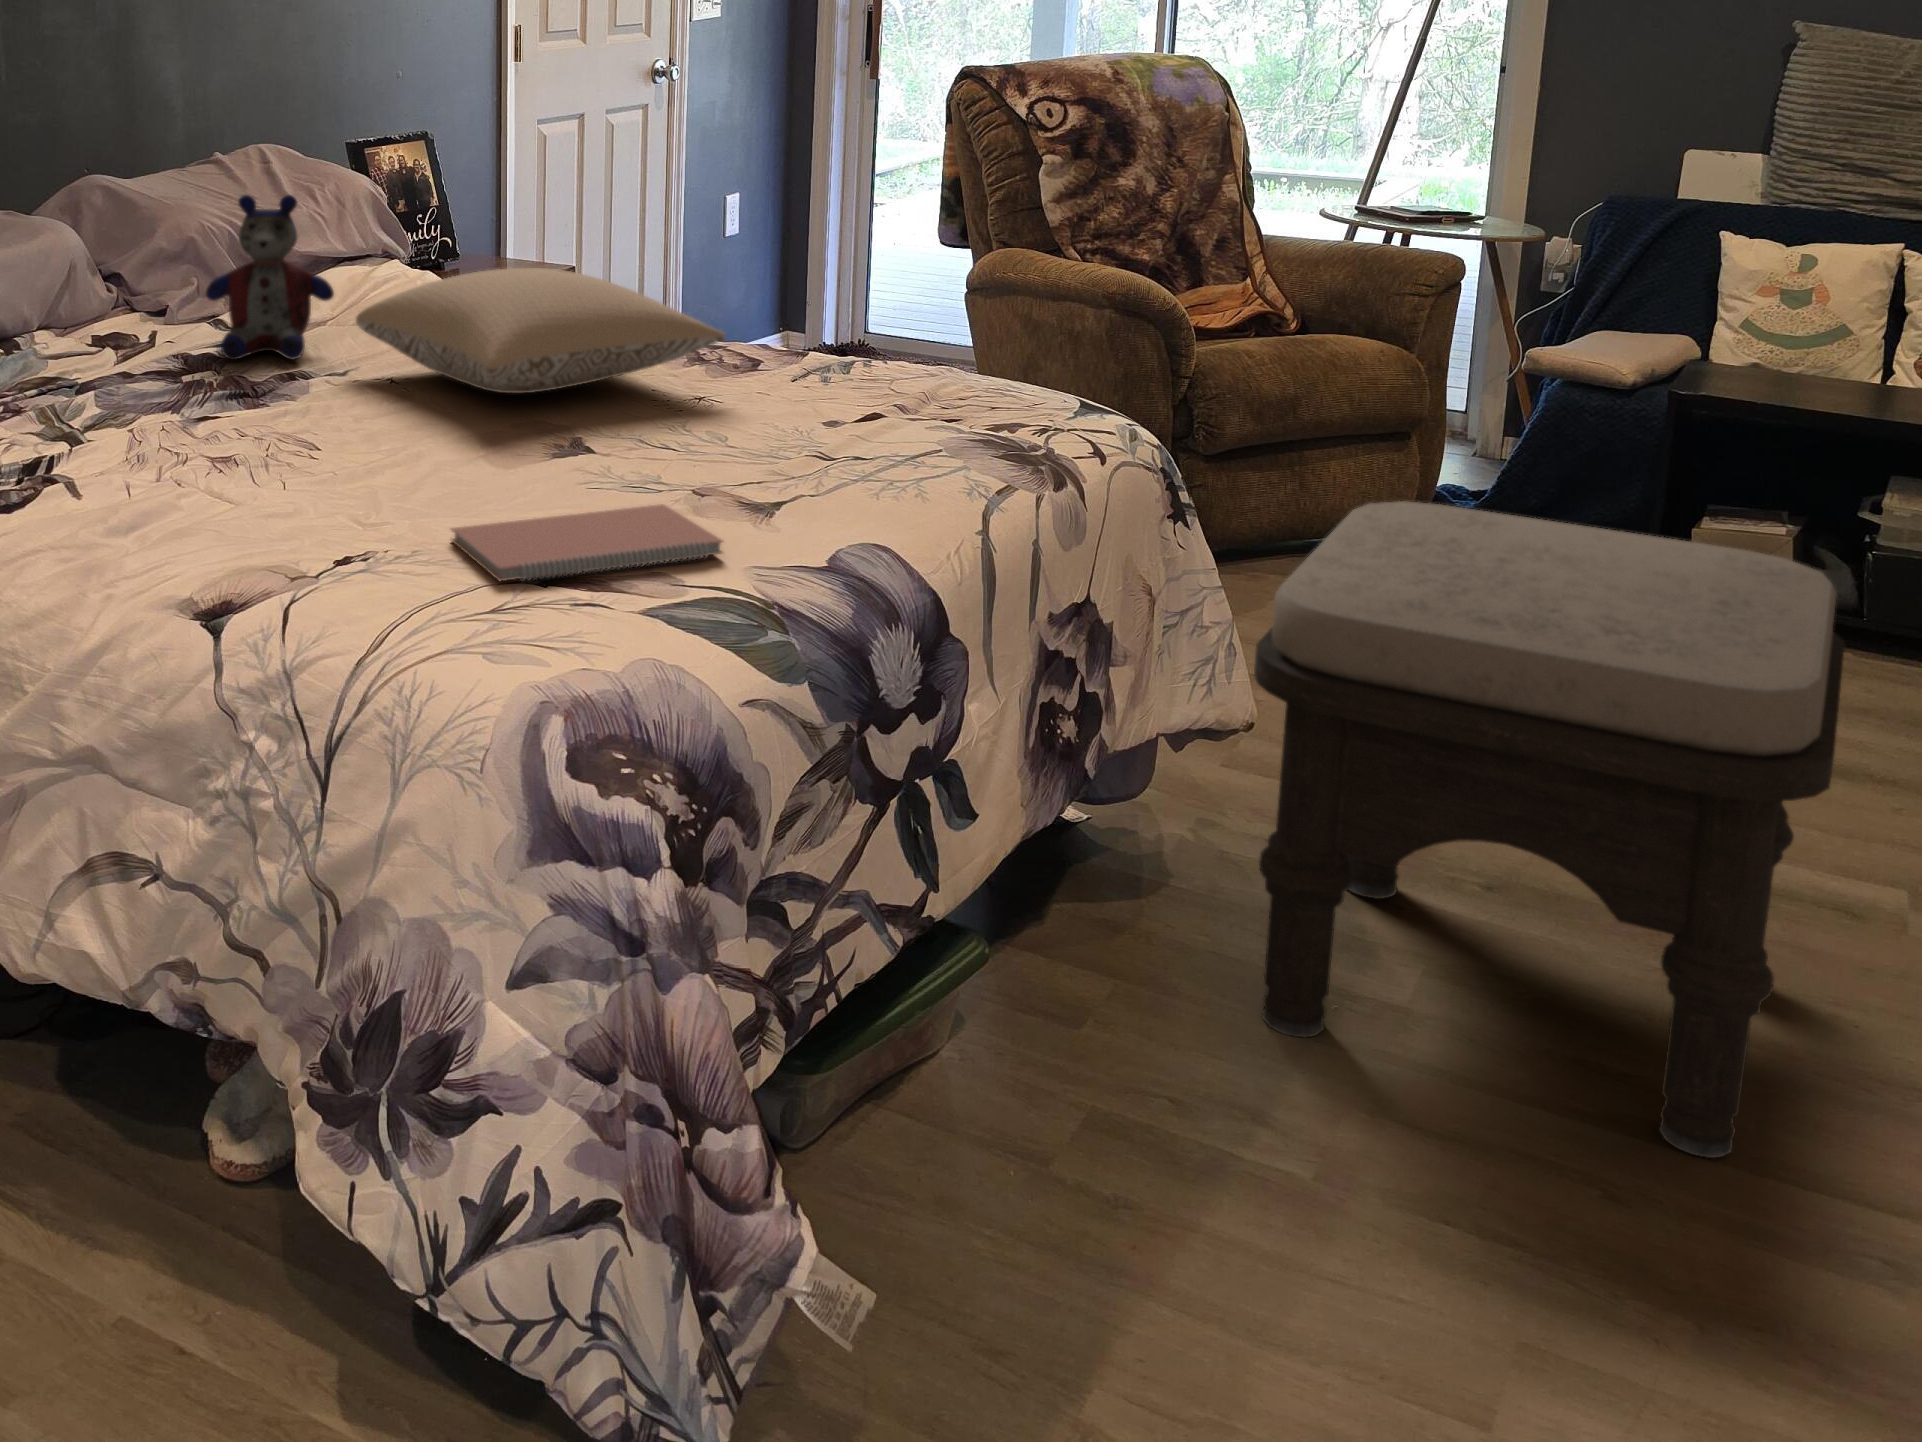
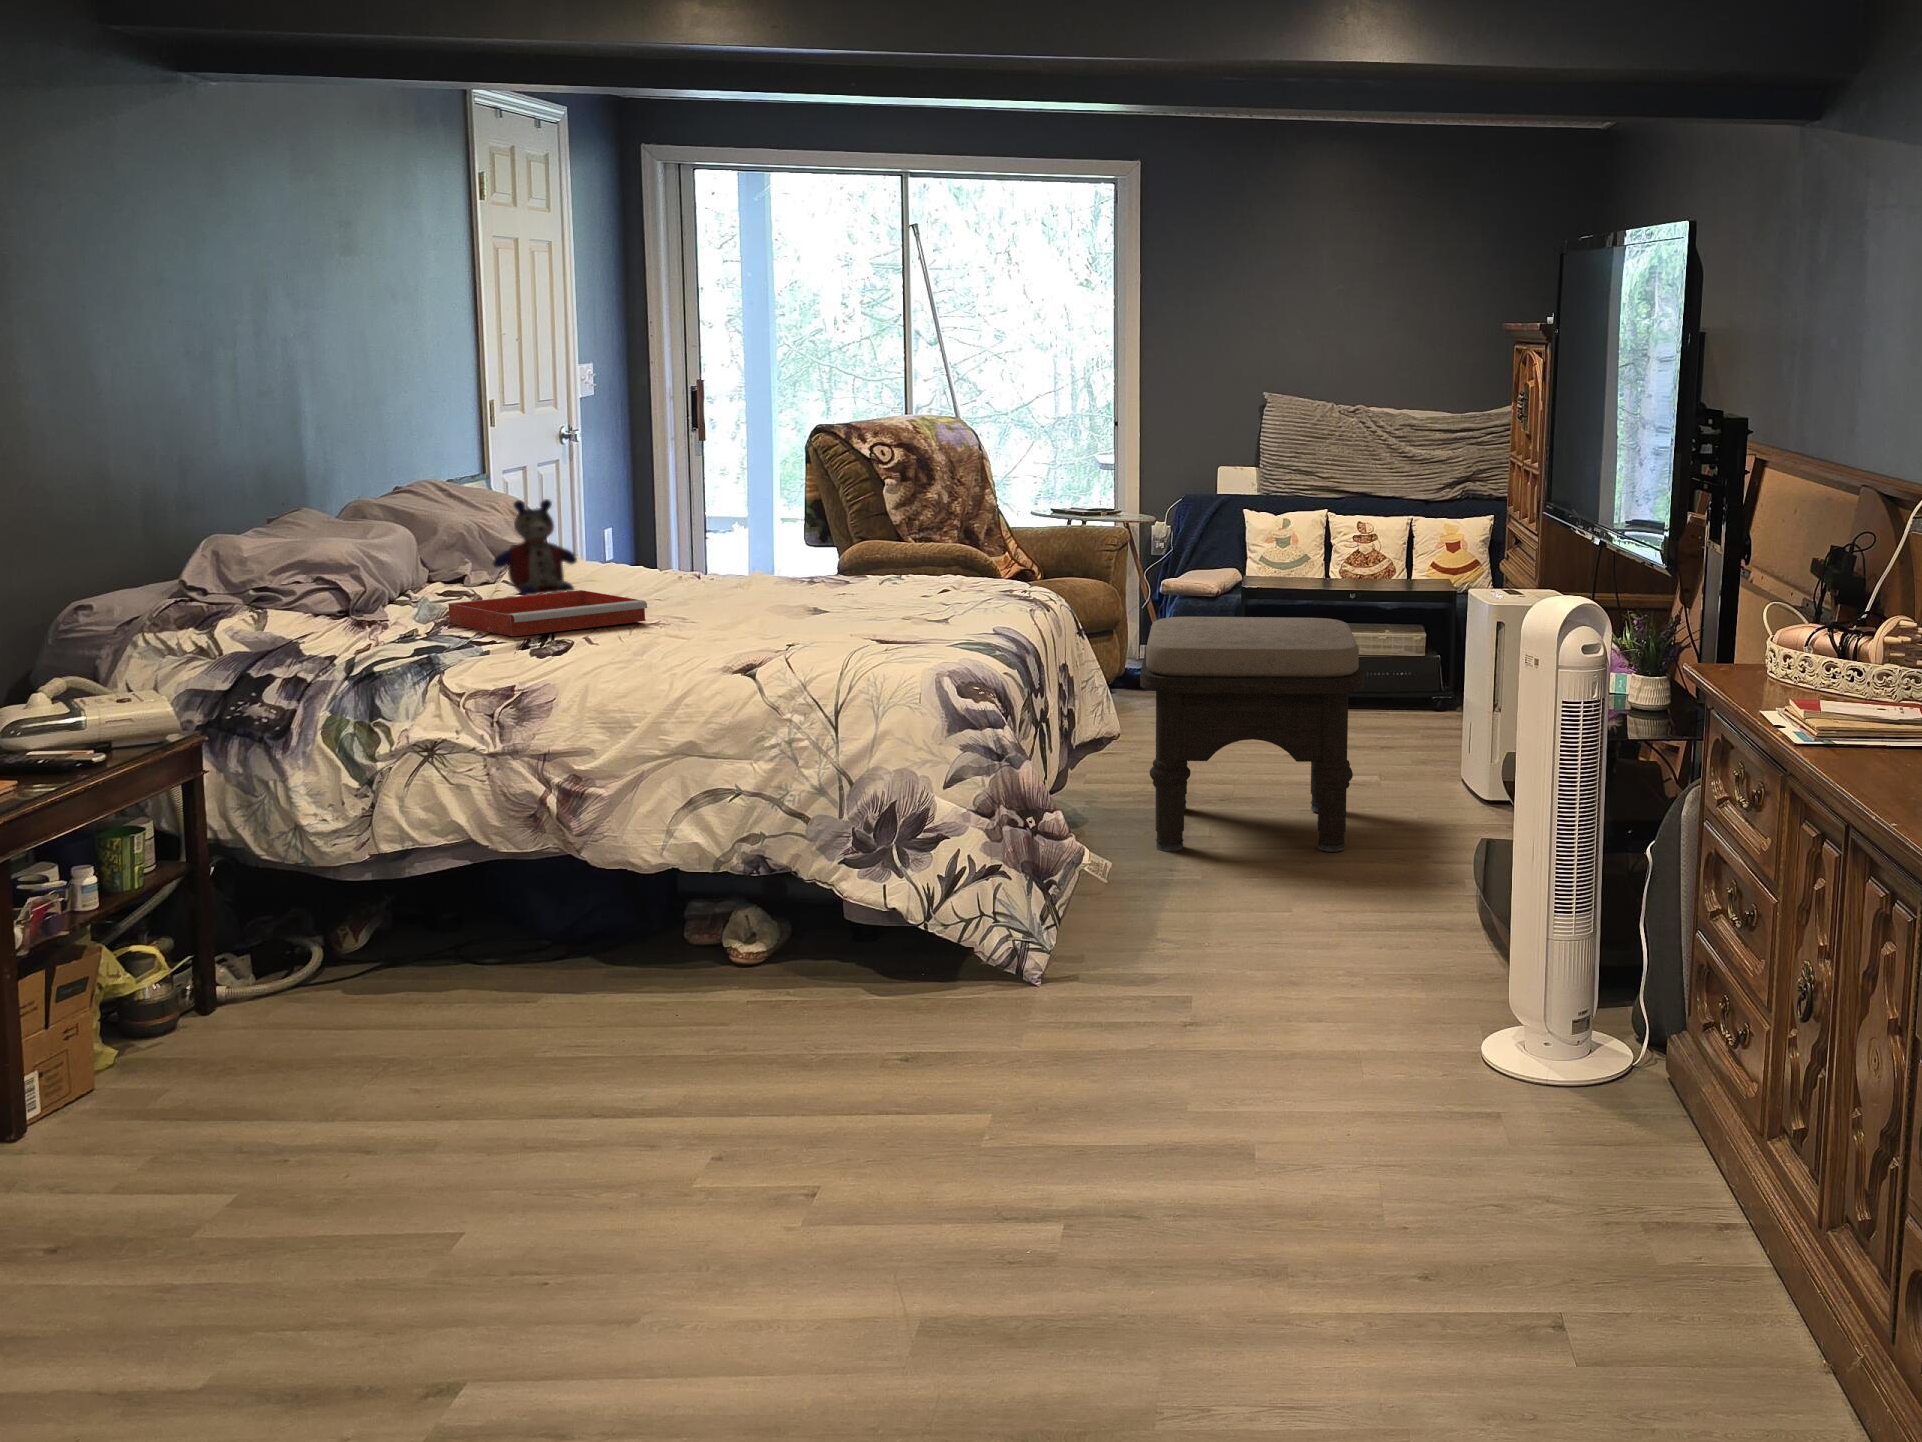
pillow: present [356,268,726,393] -> none [613,534,840,600]
tray: none [39,355,304,448] -> present [448,590,647,636]
notebook: present [451,504,723,581] -> none [804,625,937,652]

